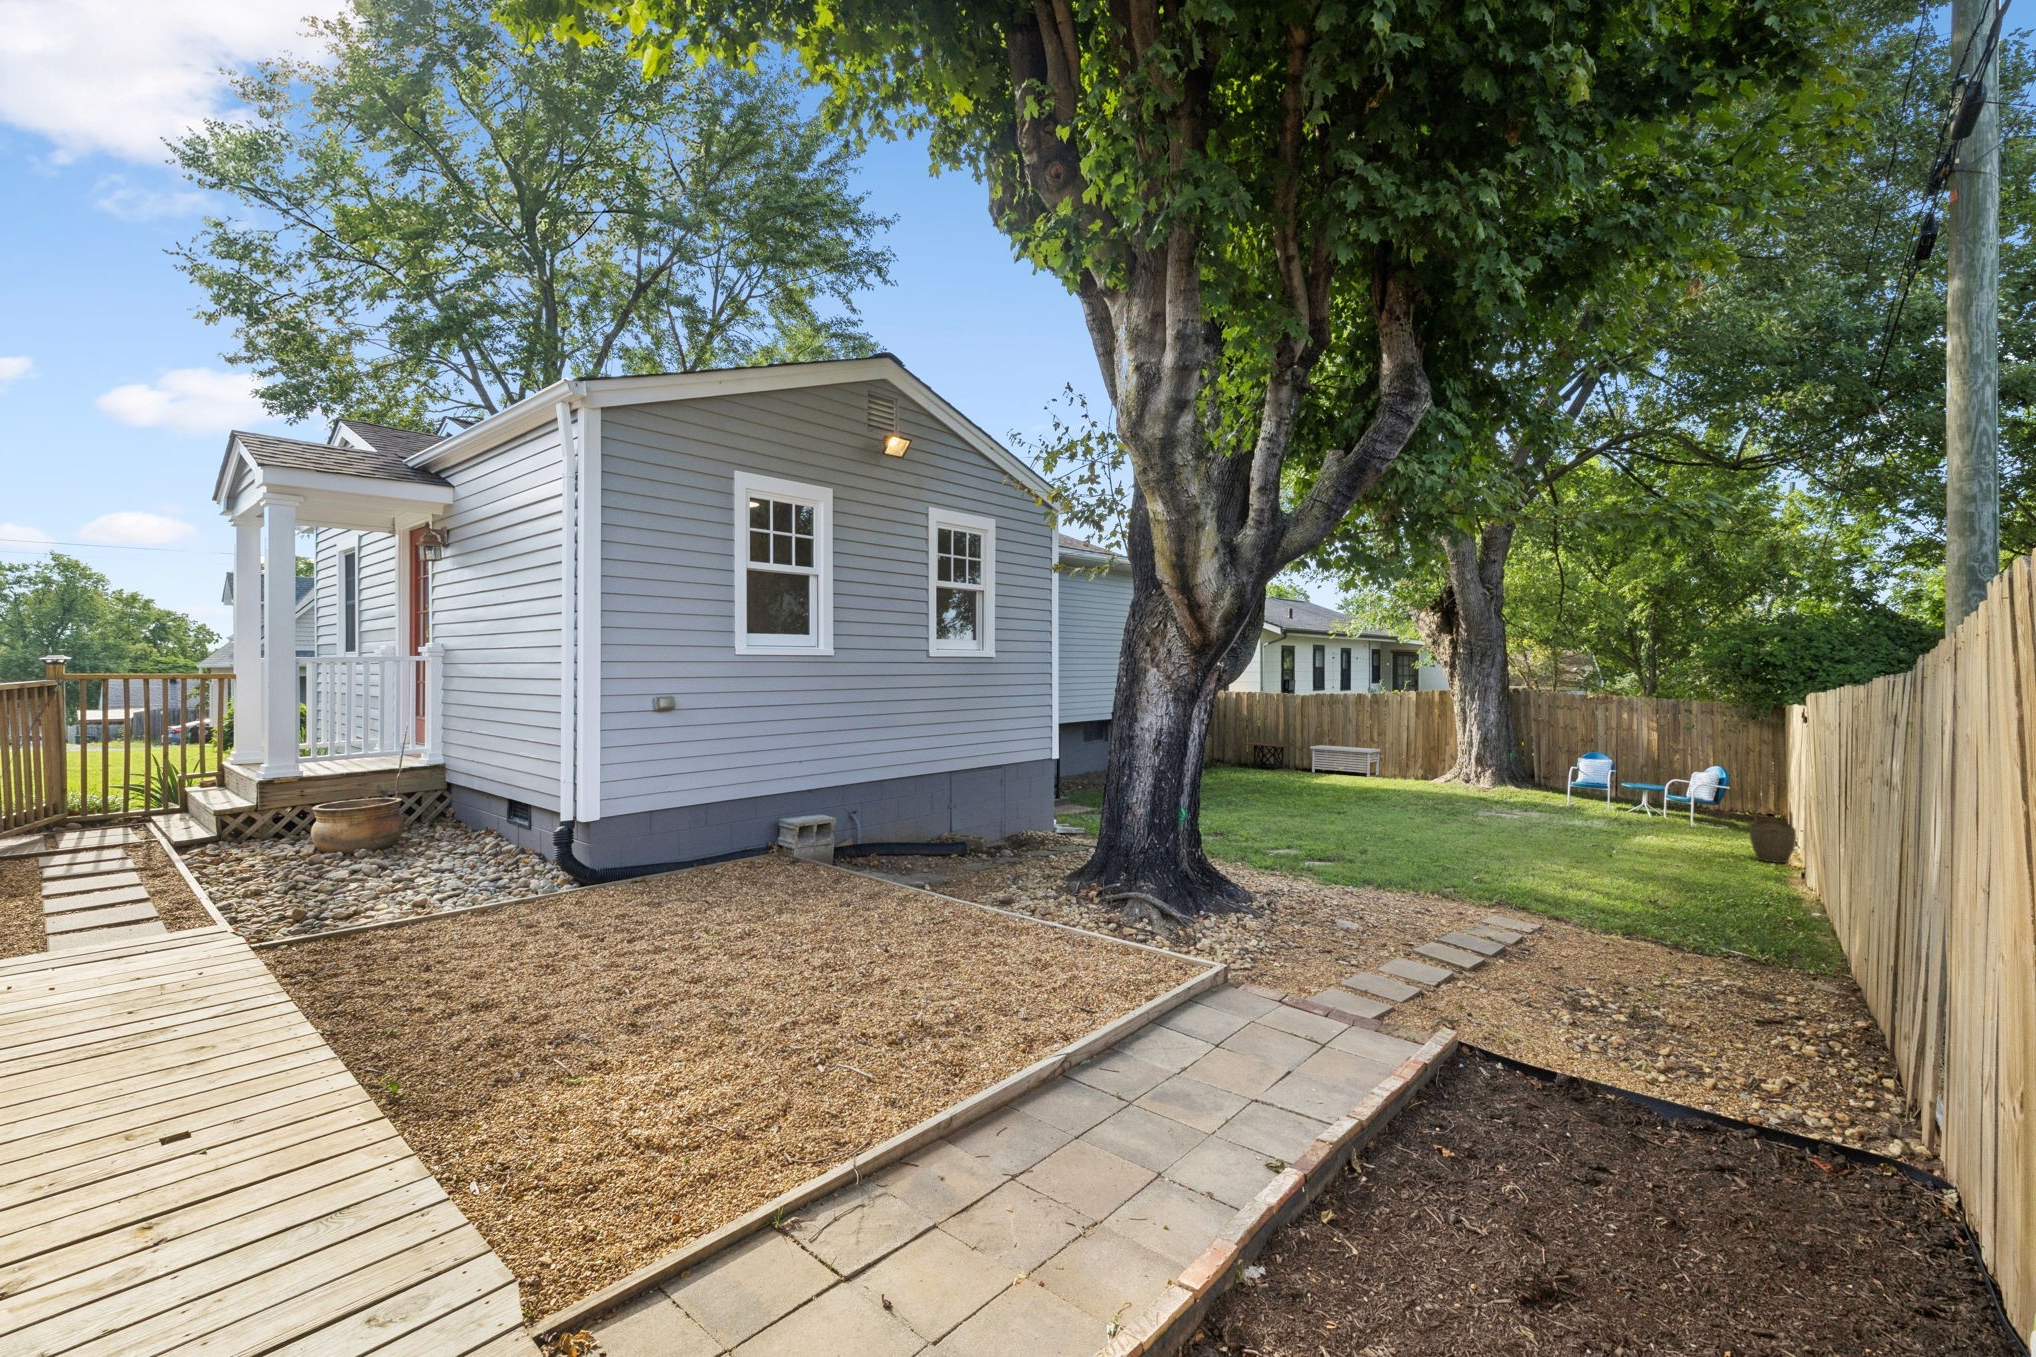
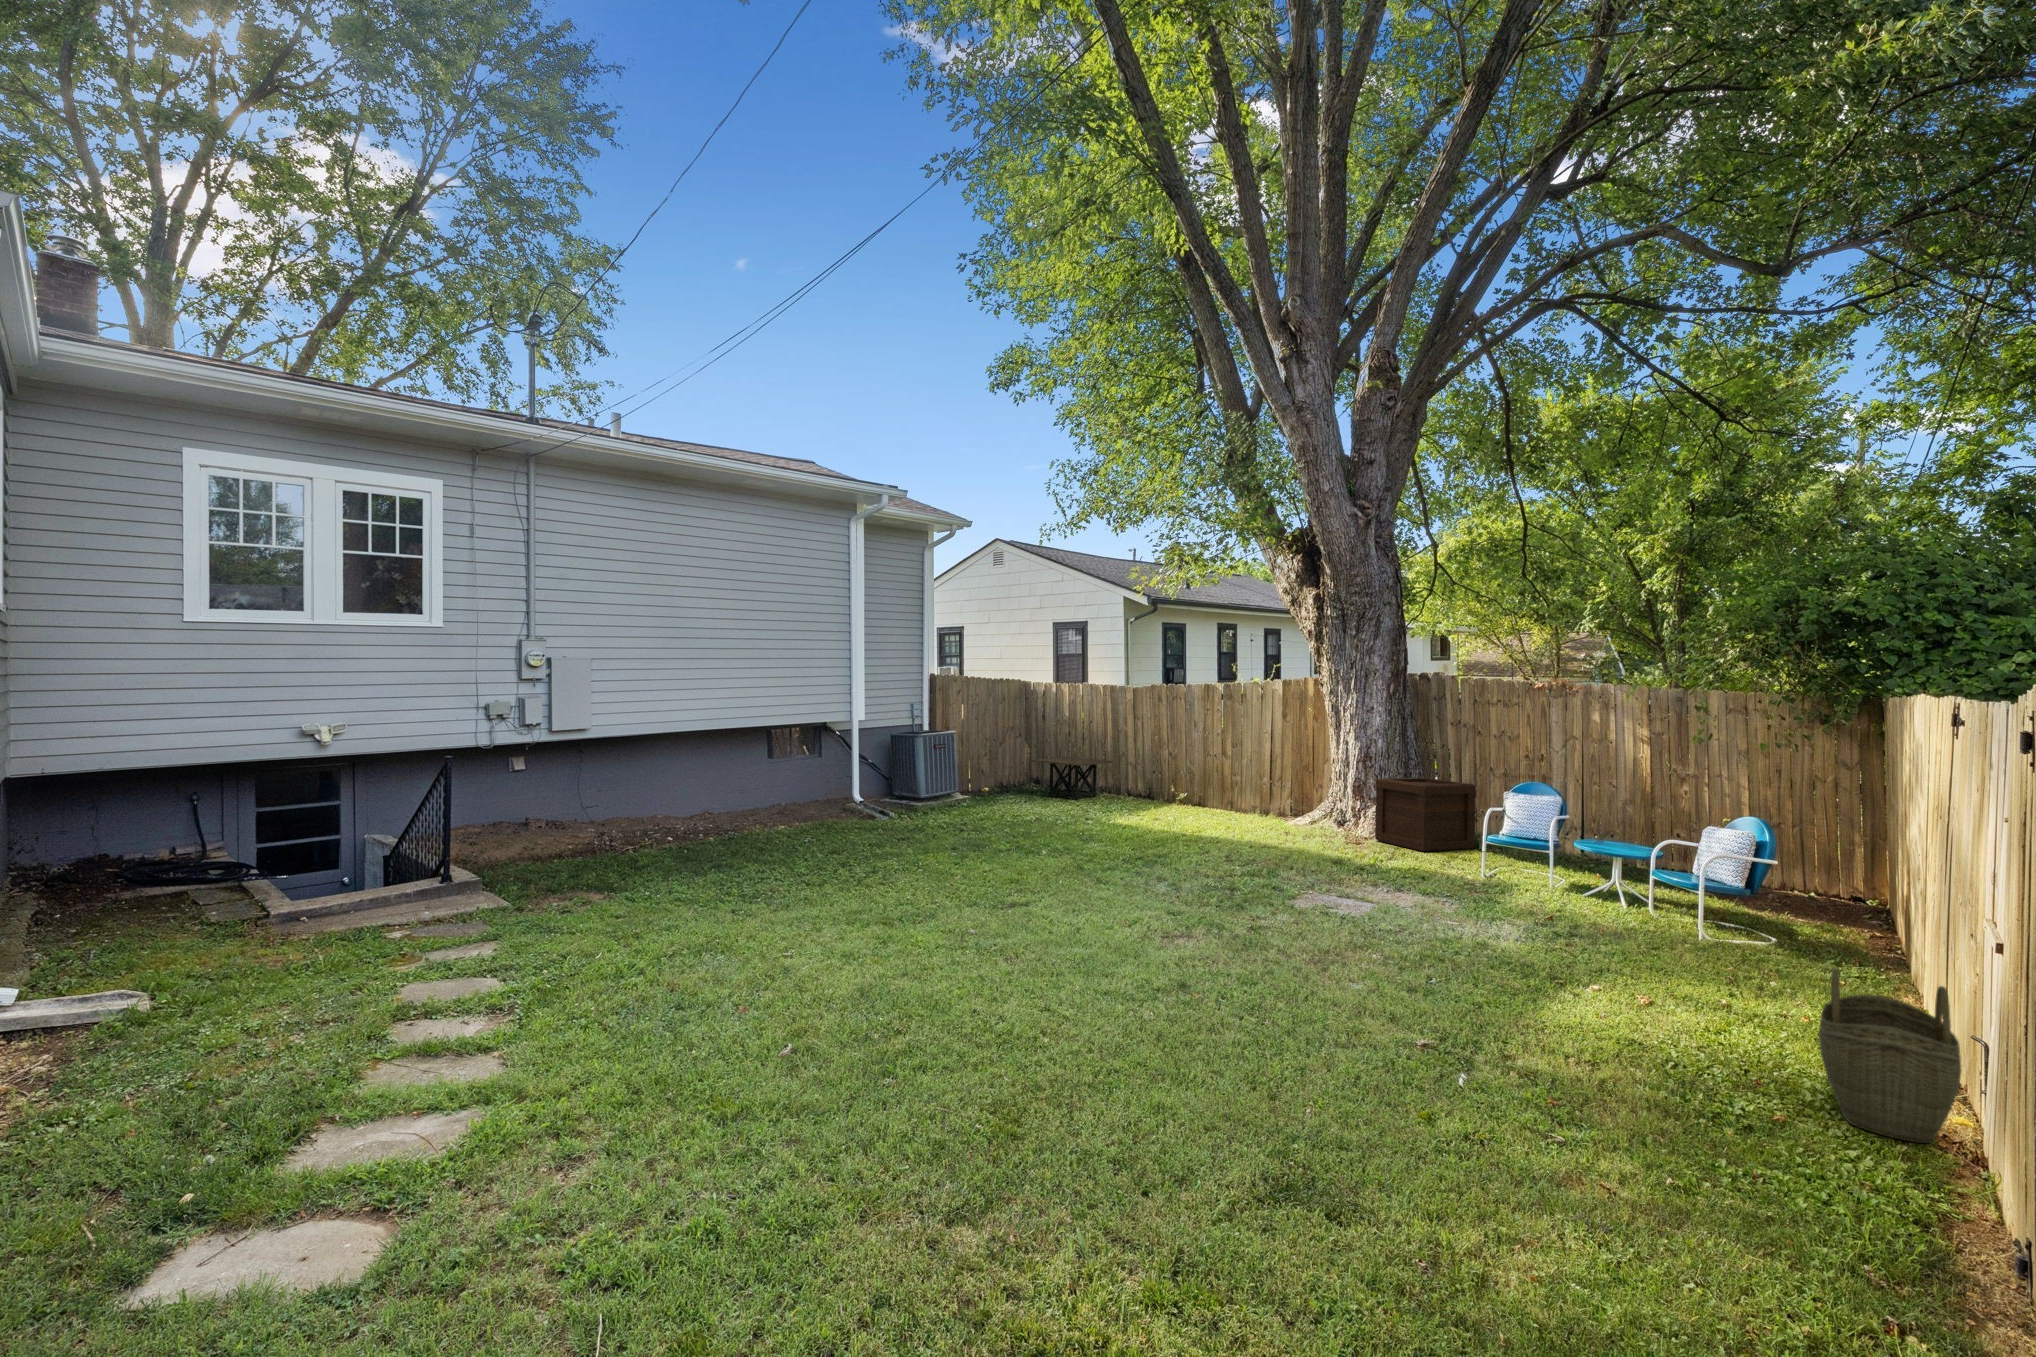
storage bench: present [1310,745,1381,777] -> none [1123,763,1228,814]
wooden crate: none [1494,752,1555,794] -> present [1375,778,1475,852]

